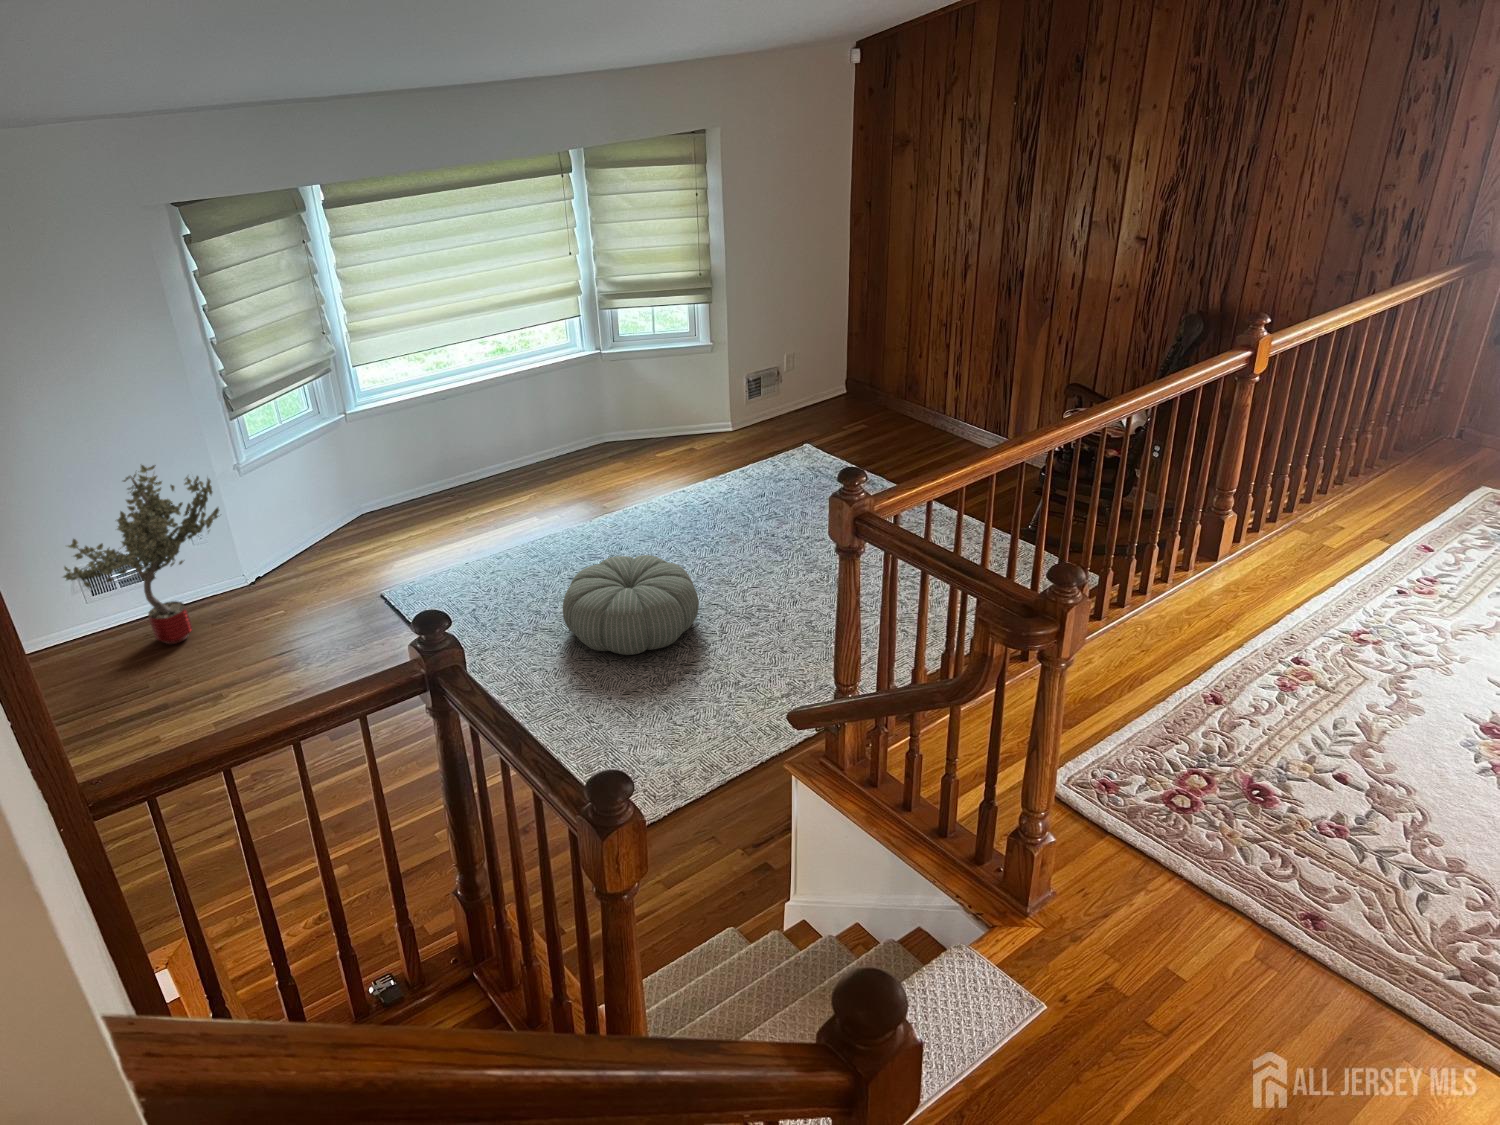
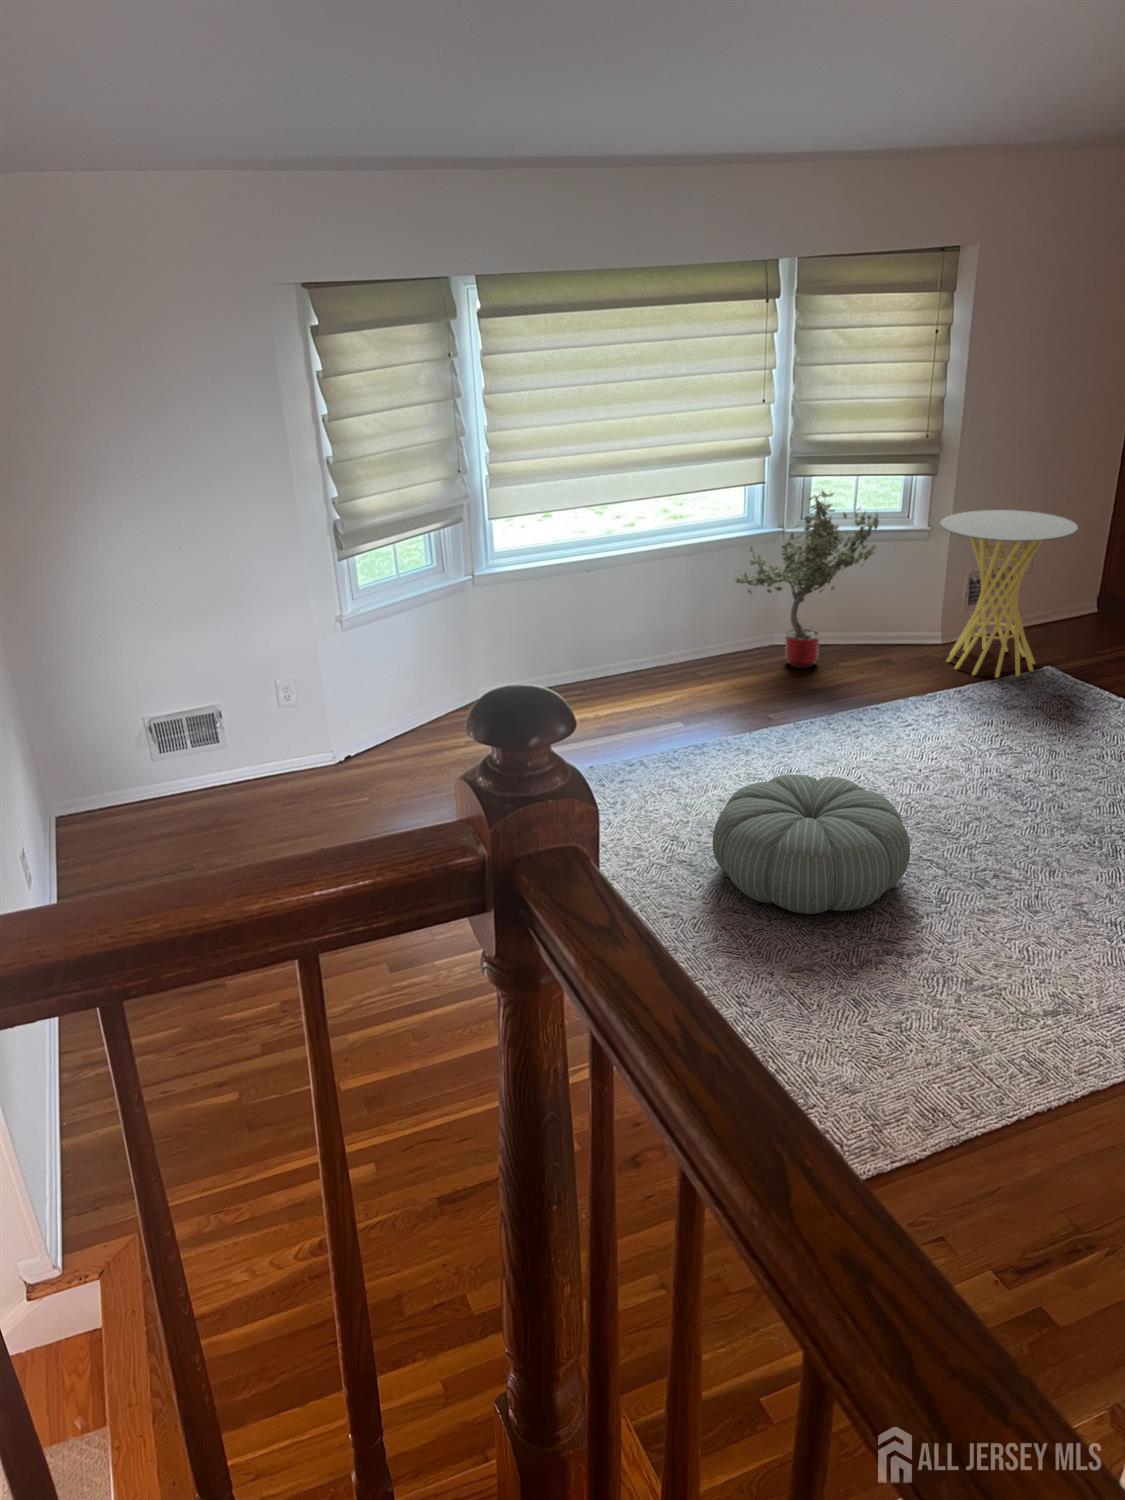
side table: none [717,326,814,456] -> present [940,510,1078,678]
potted tree: present [63,465,219,644] -> present [735,491,879,668]

